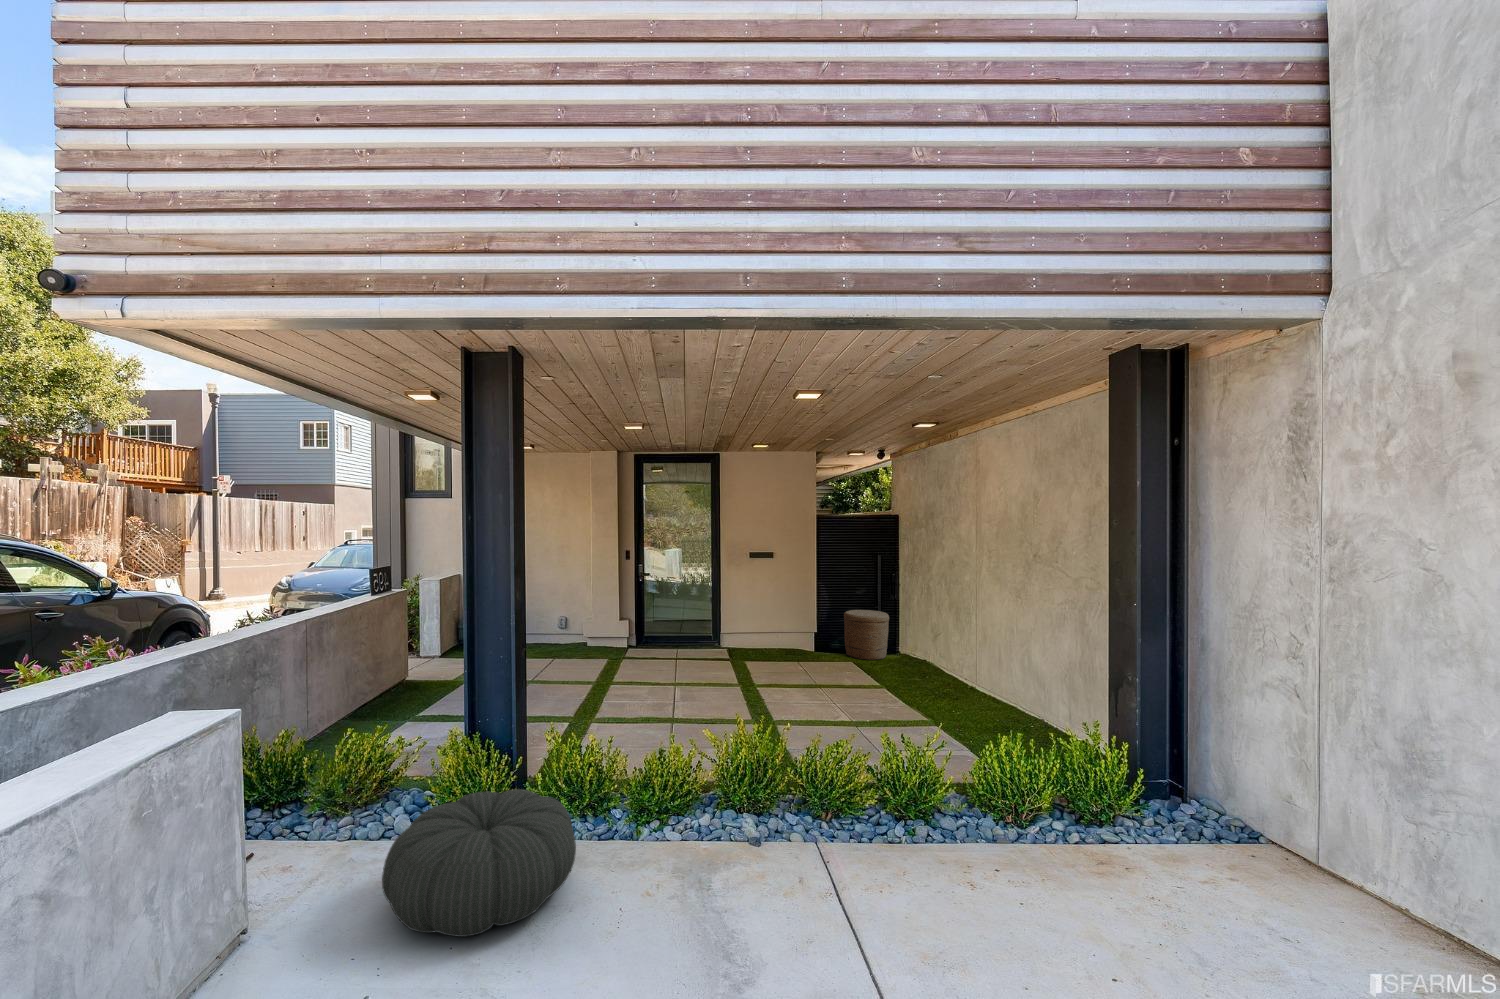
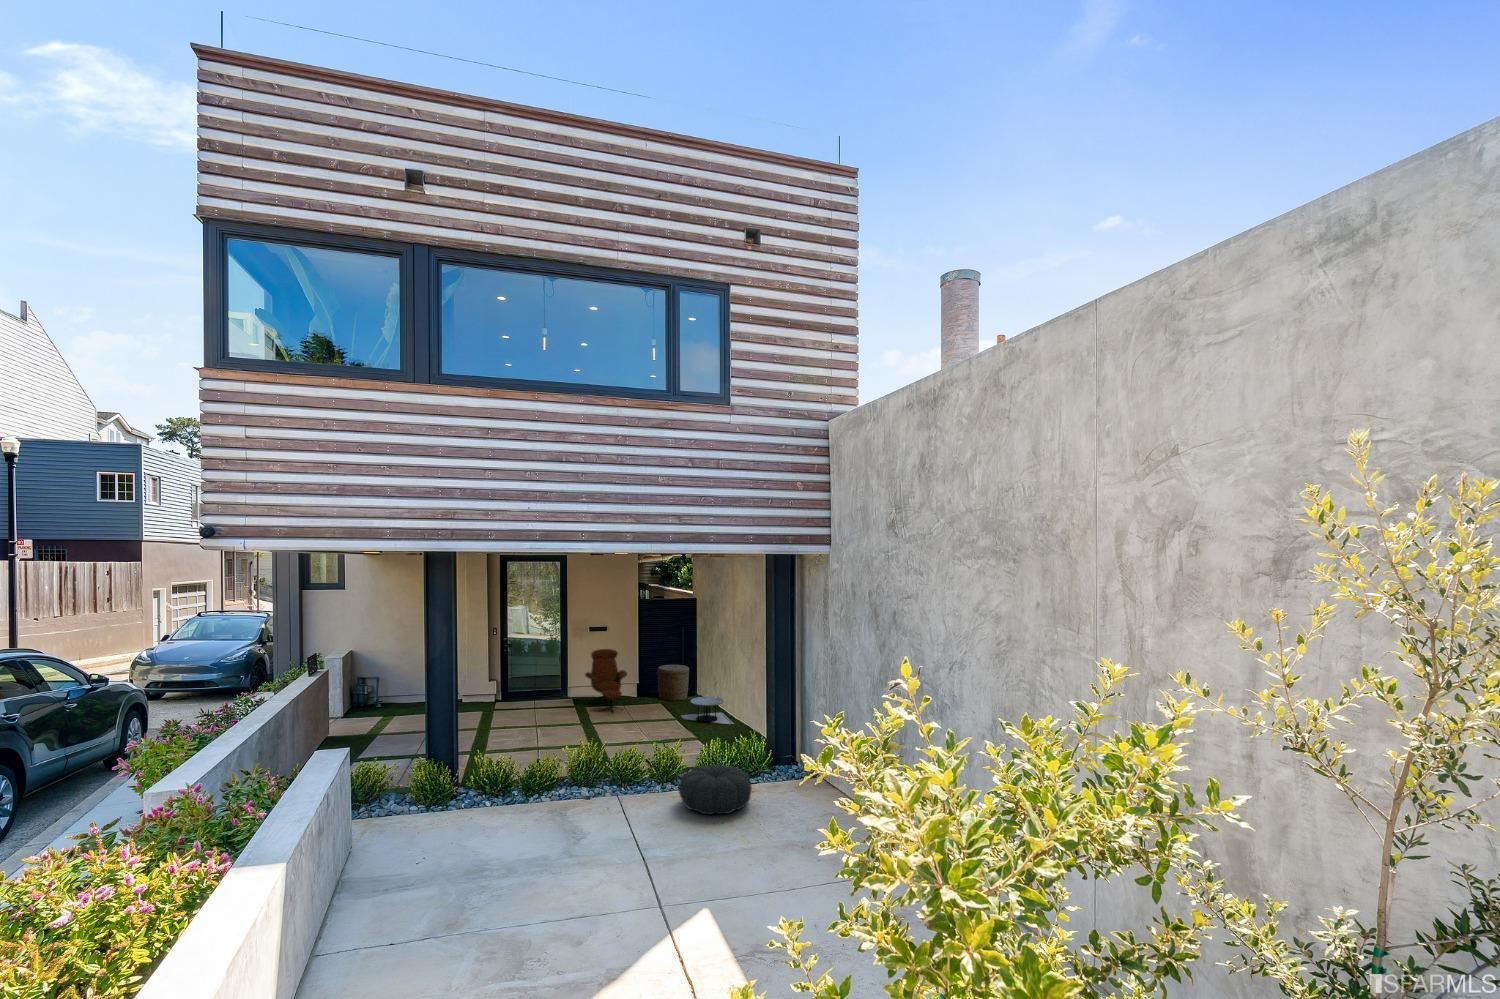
lounge chair: none [745,584,803,674] -> present [585,649,627,712]
side table: none [886,655,978,700] -> present [681,697,734,724]
pouf: present [382,789,576,937] -> present [679,764,752,814]

